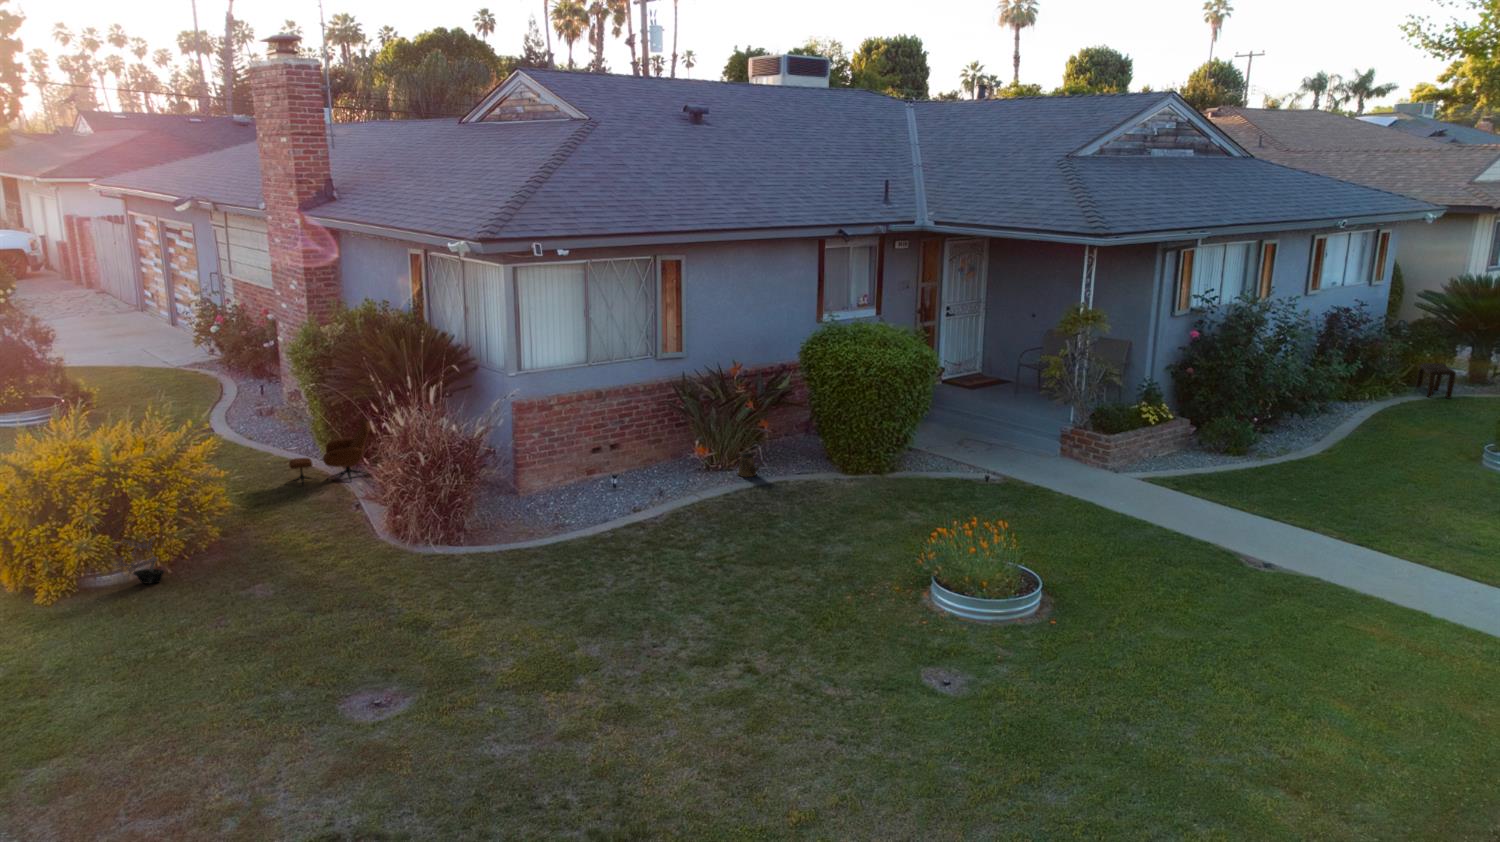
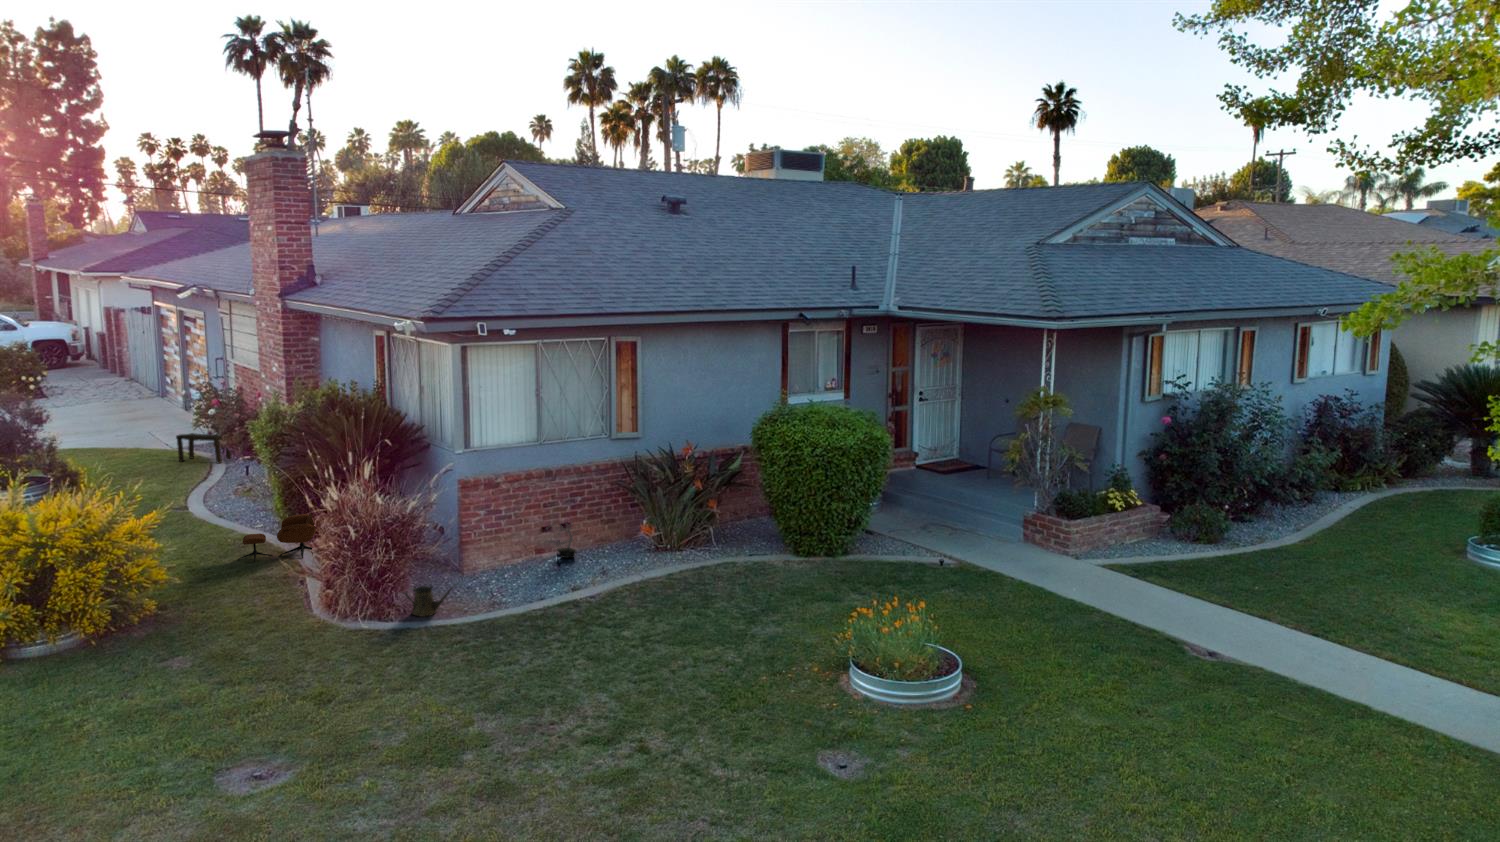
bench: present [1416,363,1456,398] -> present [176,433,231,463]
watering can: present [735,452,766,477] -> present [405,585,455,617]
potted plant: present [111,535,164,584] -> present [545,522,577,558]

